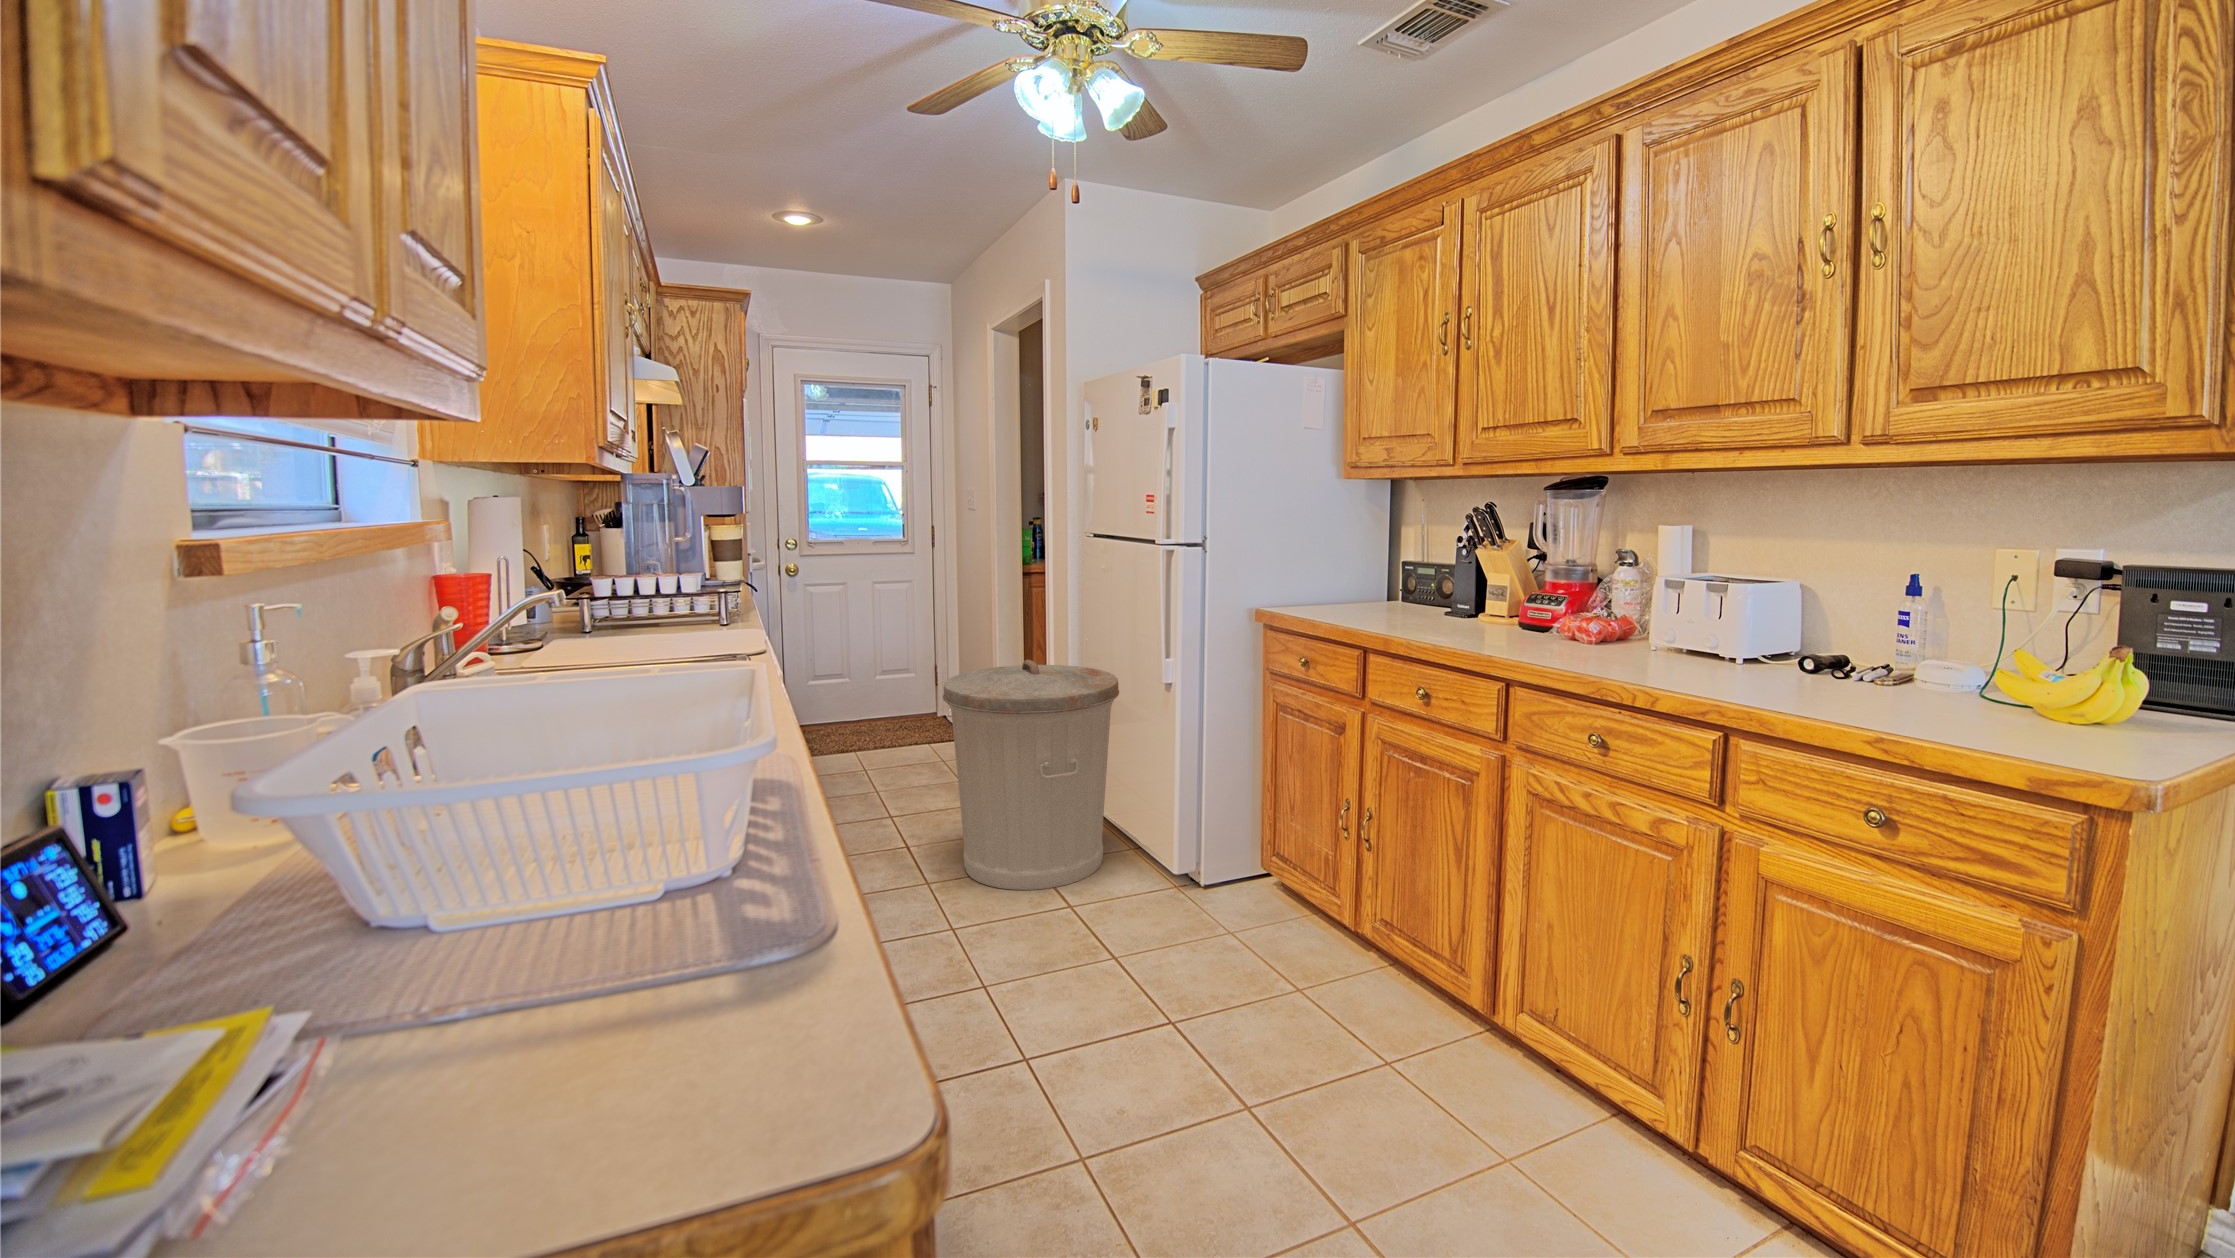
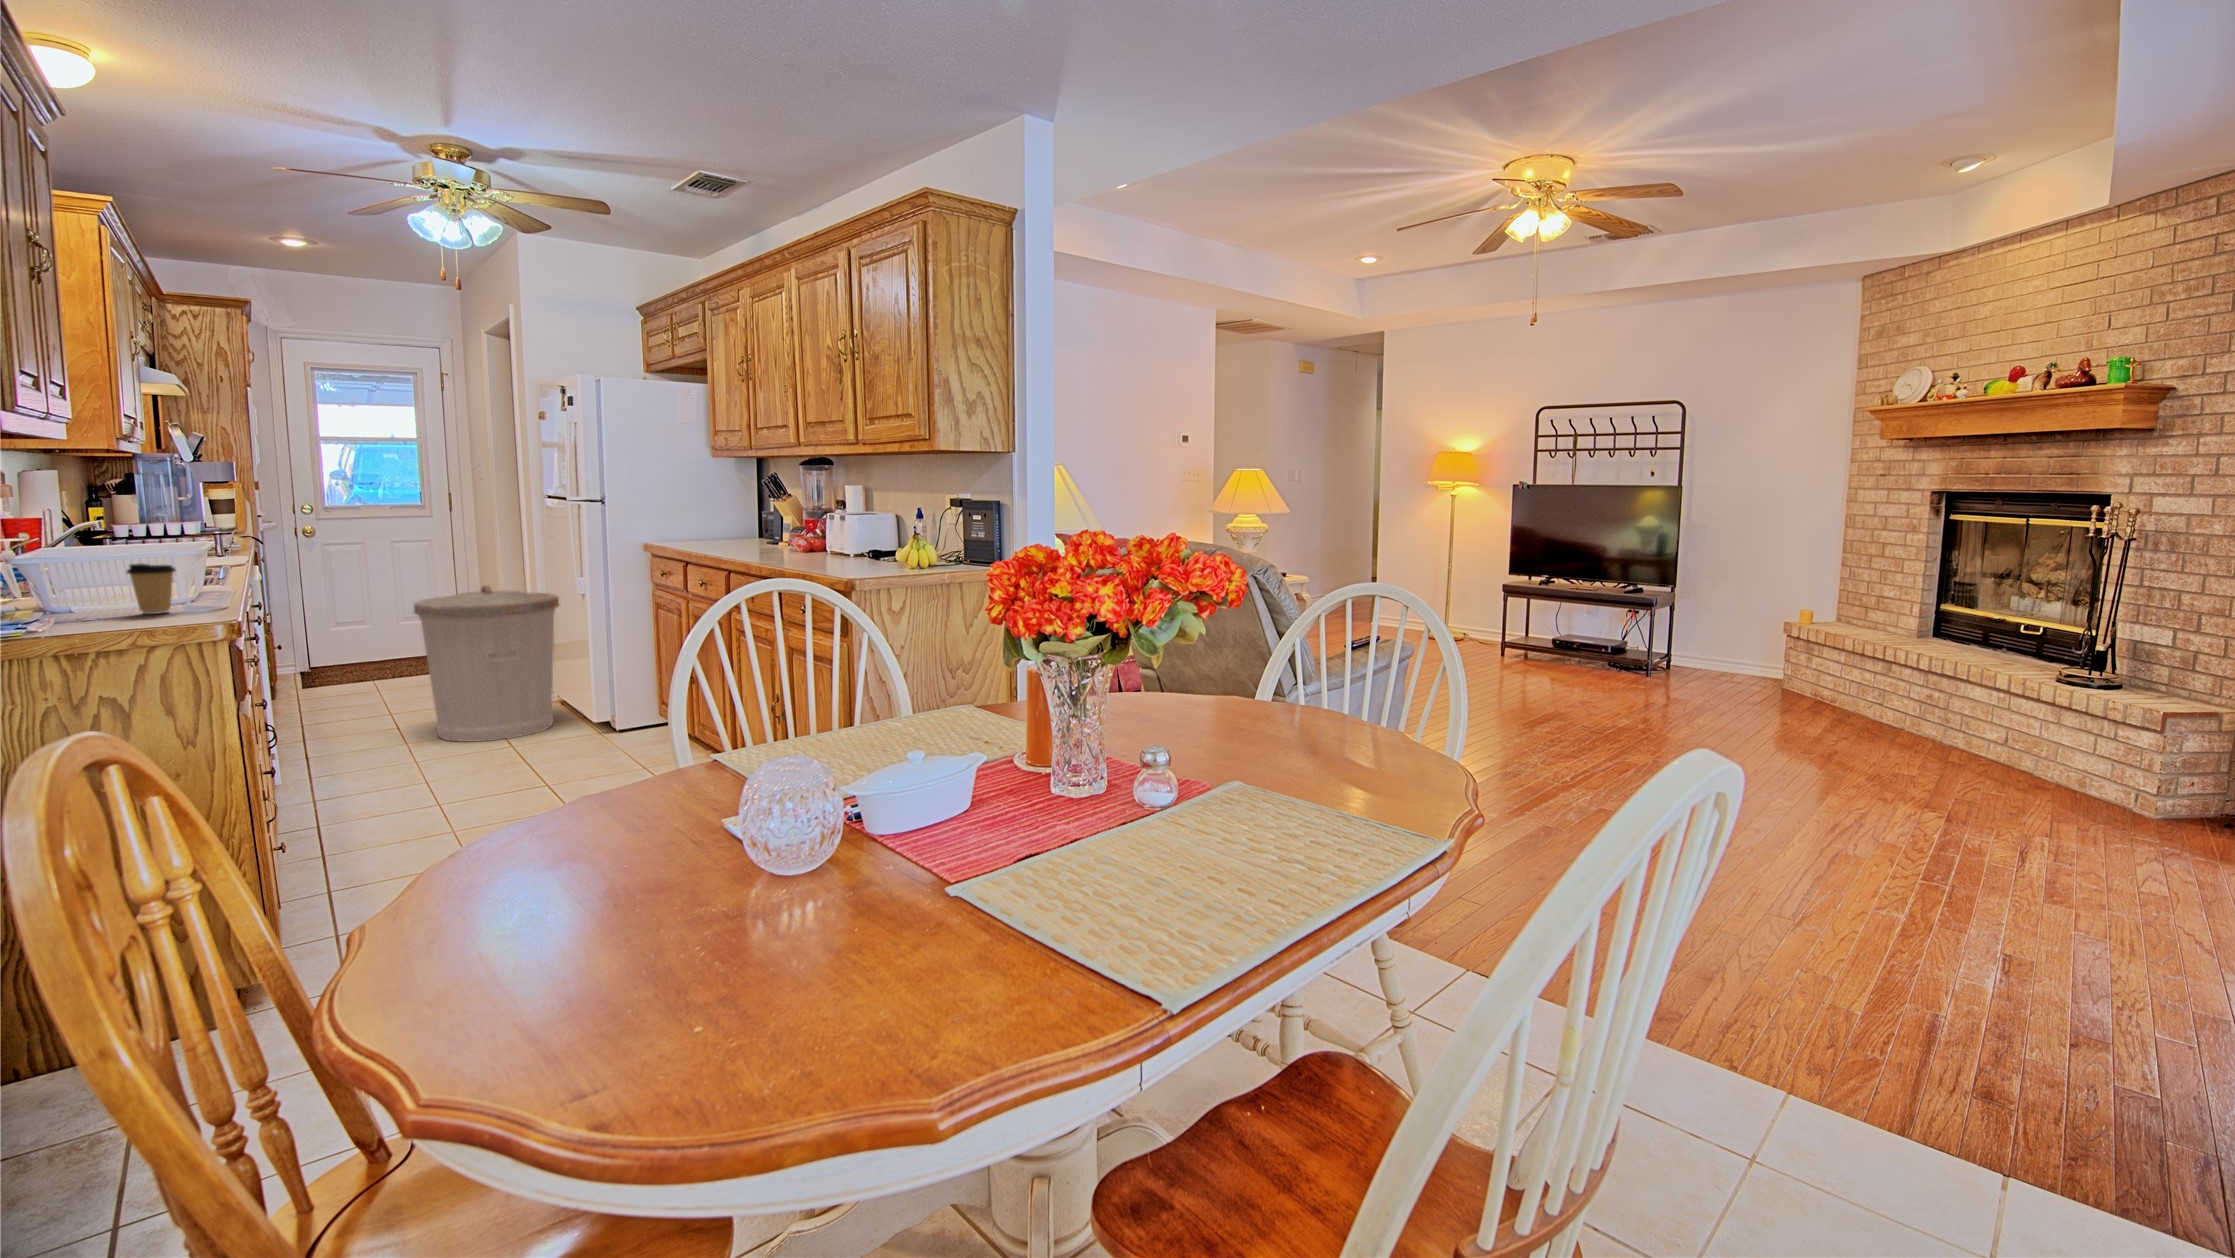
coffee cup: none [516,876,680,1092] -> present [127,564,176,614]

